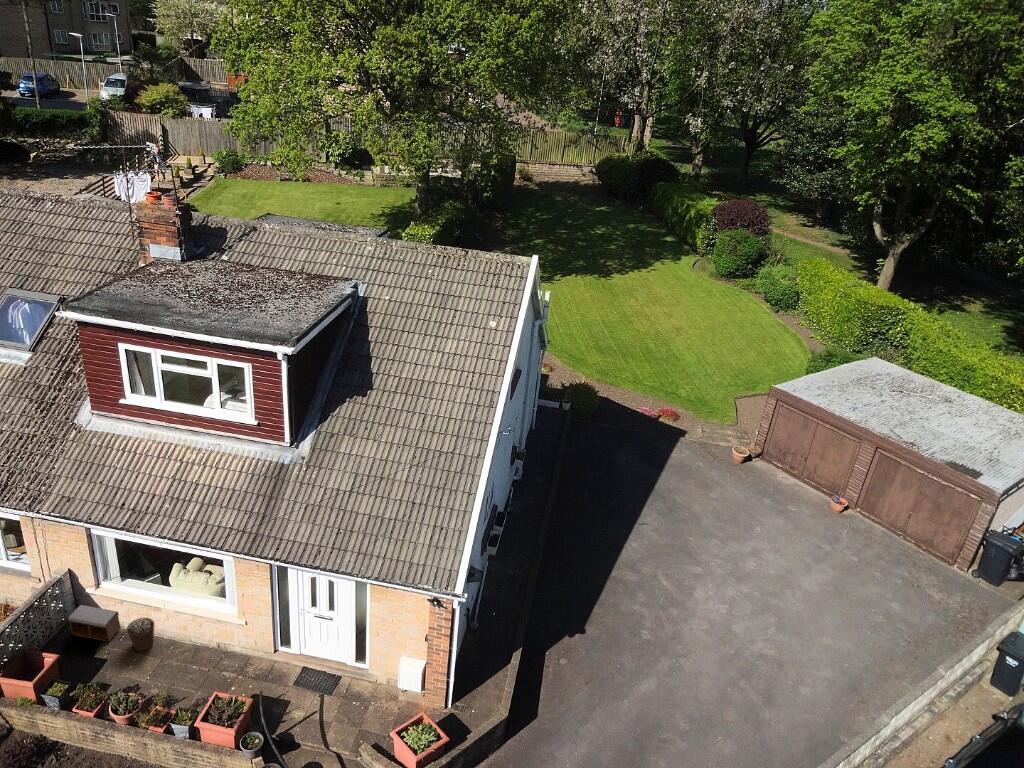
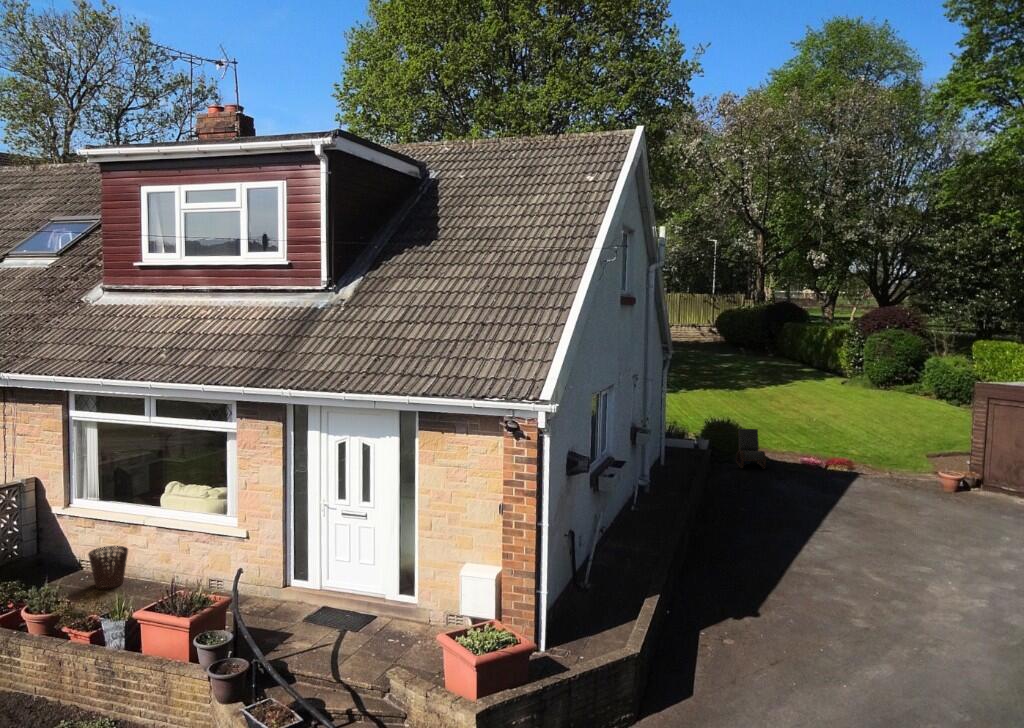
lounge chair: none [591,391,614,426] -> present [736,429,766,469]
bench: present [68,605,121,641] -> none [19,535,87,582]

